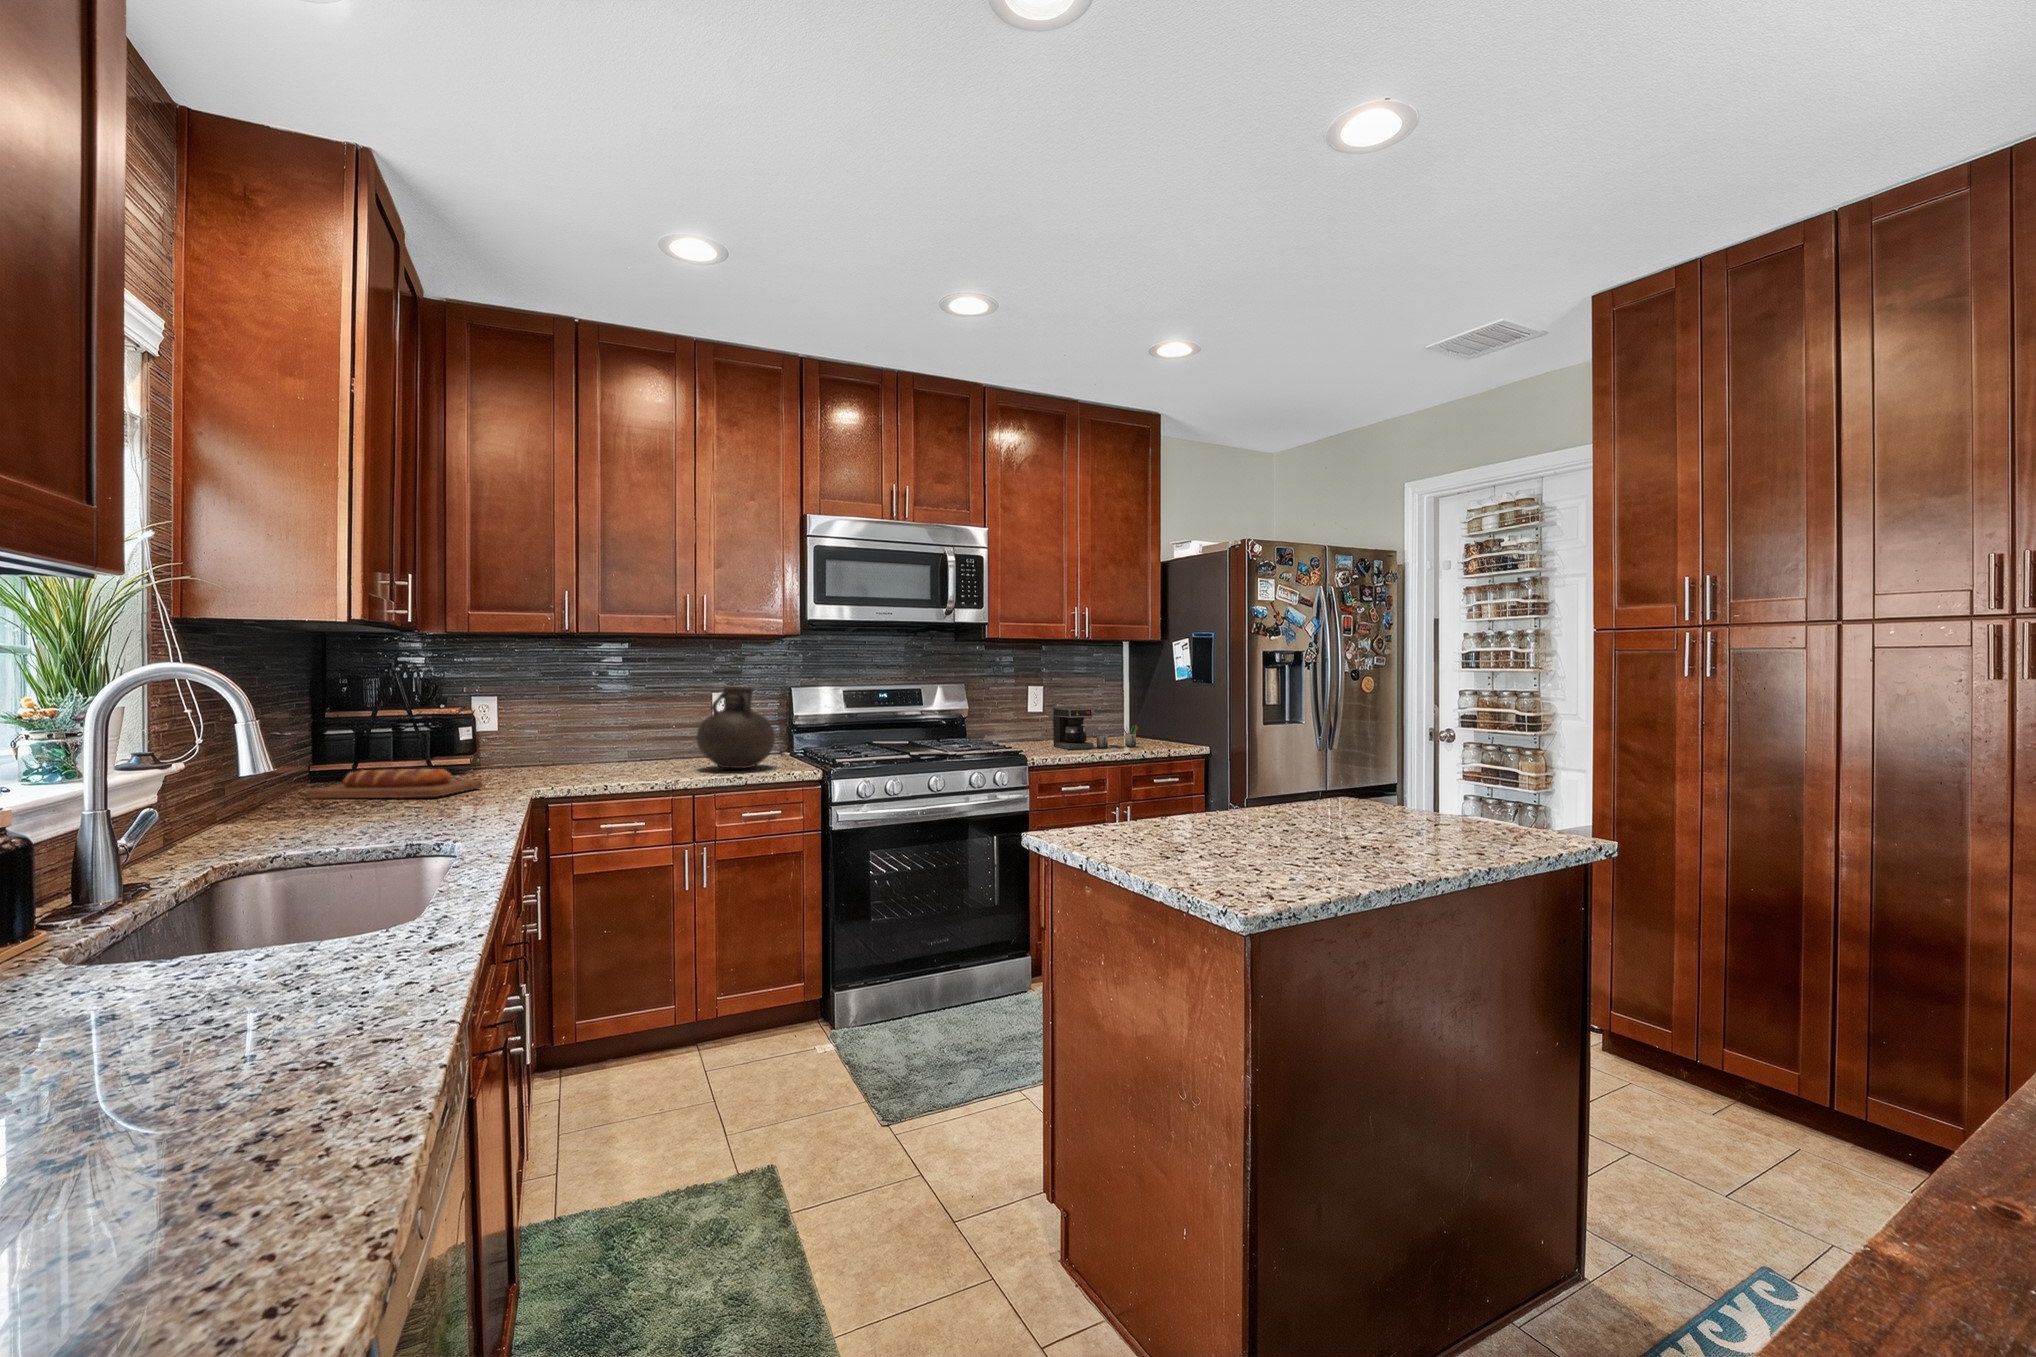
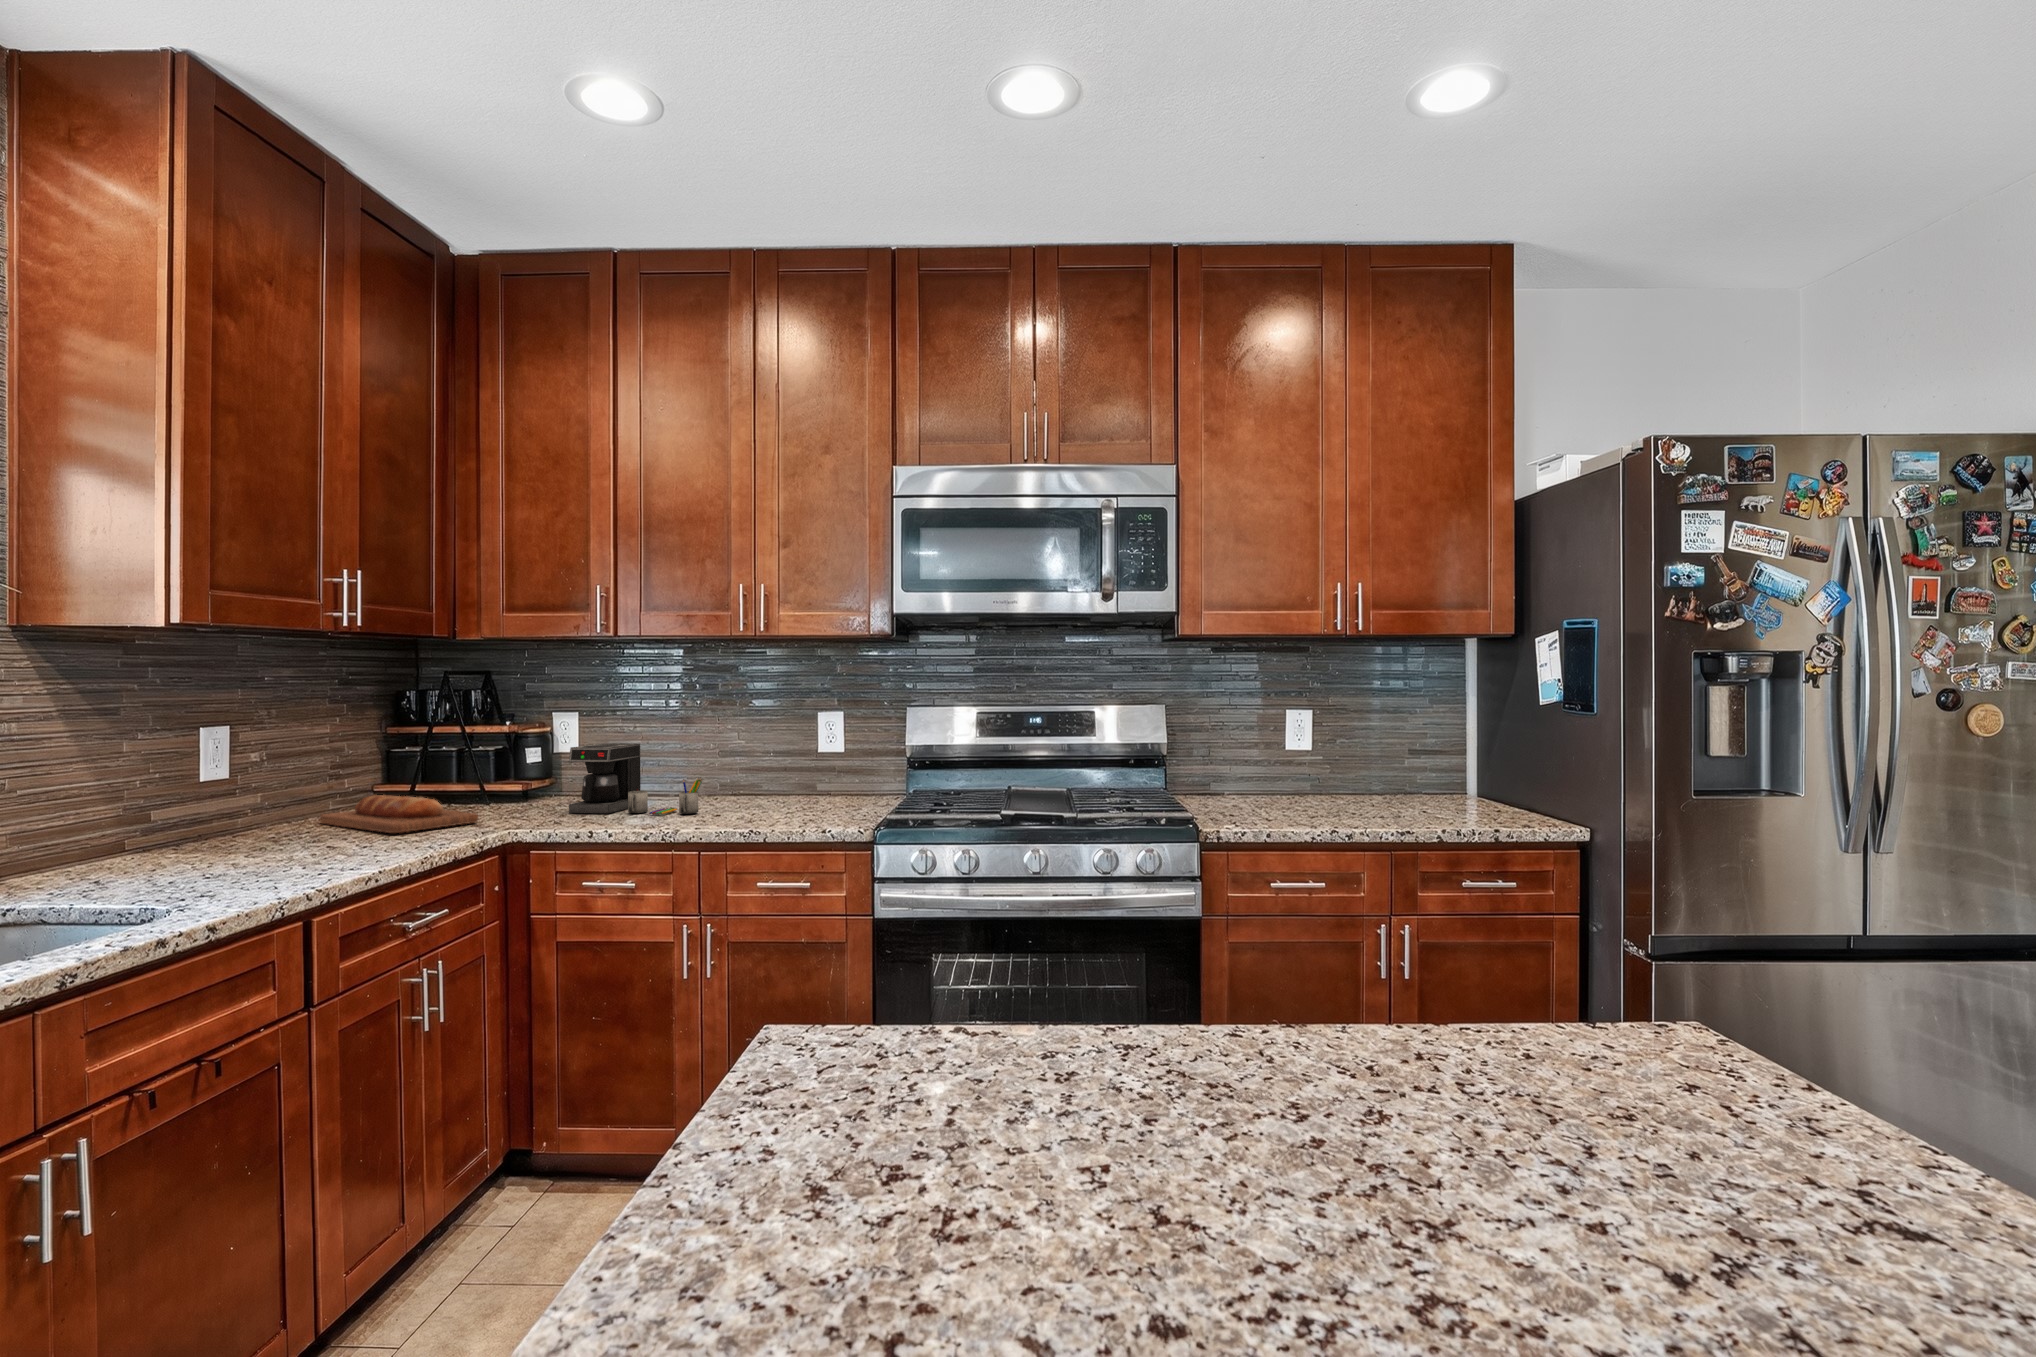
vase: present [696,687,775,768] -> none [739,707,839,816]
coffee maker: present [1053,707,1138,750] -> present [569,744,702,814]

